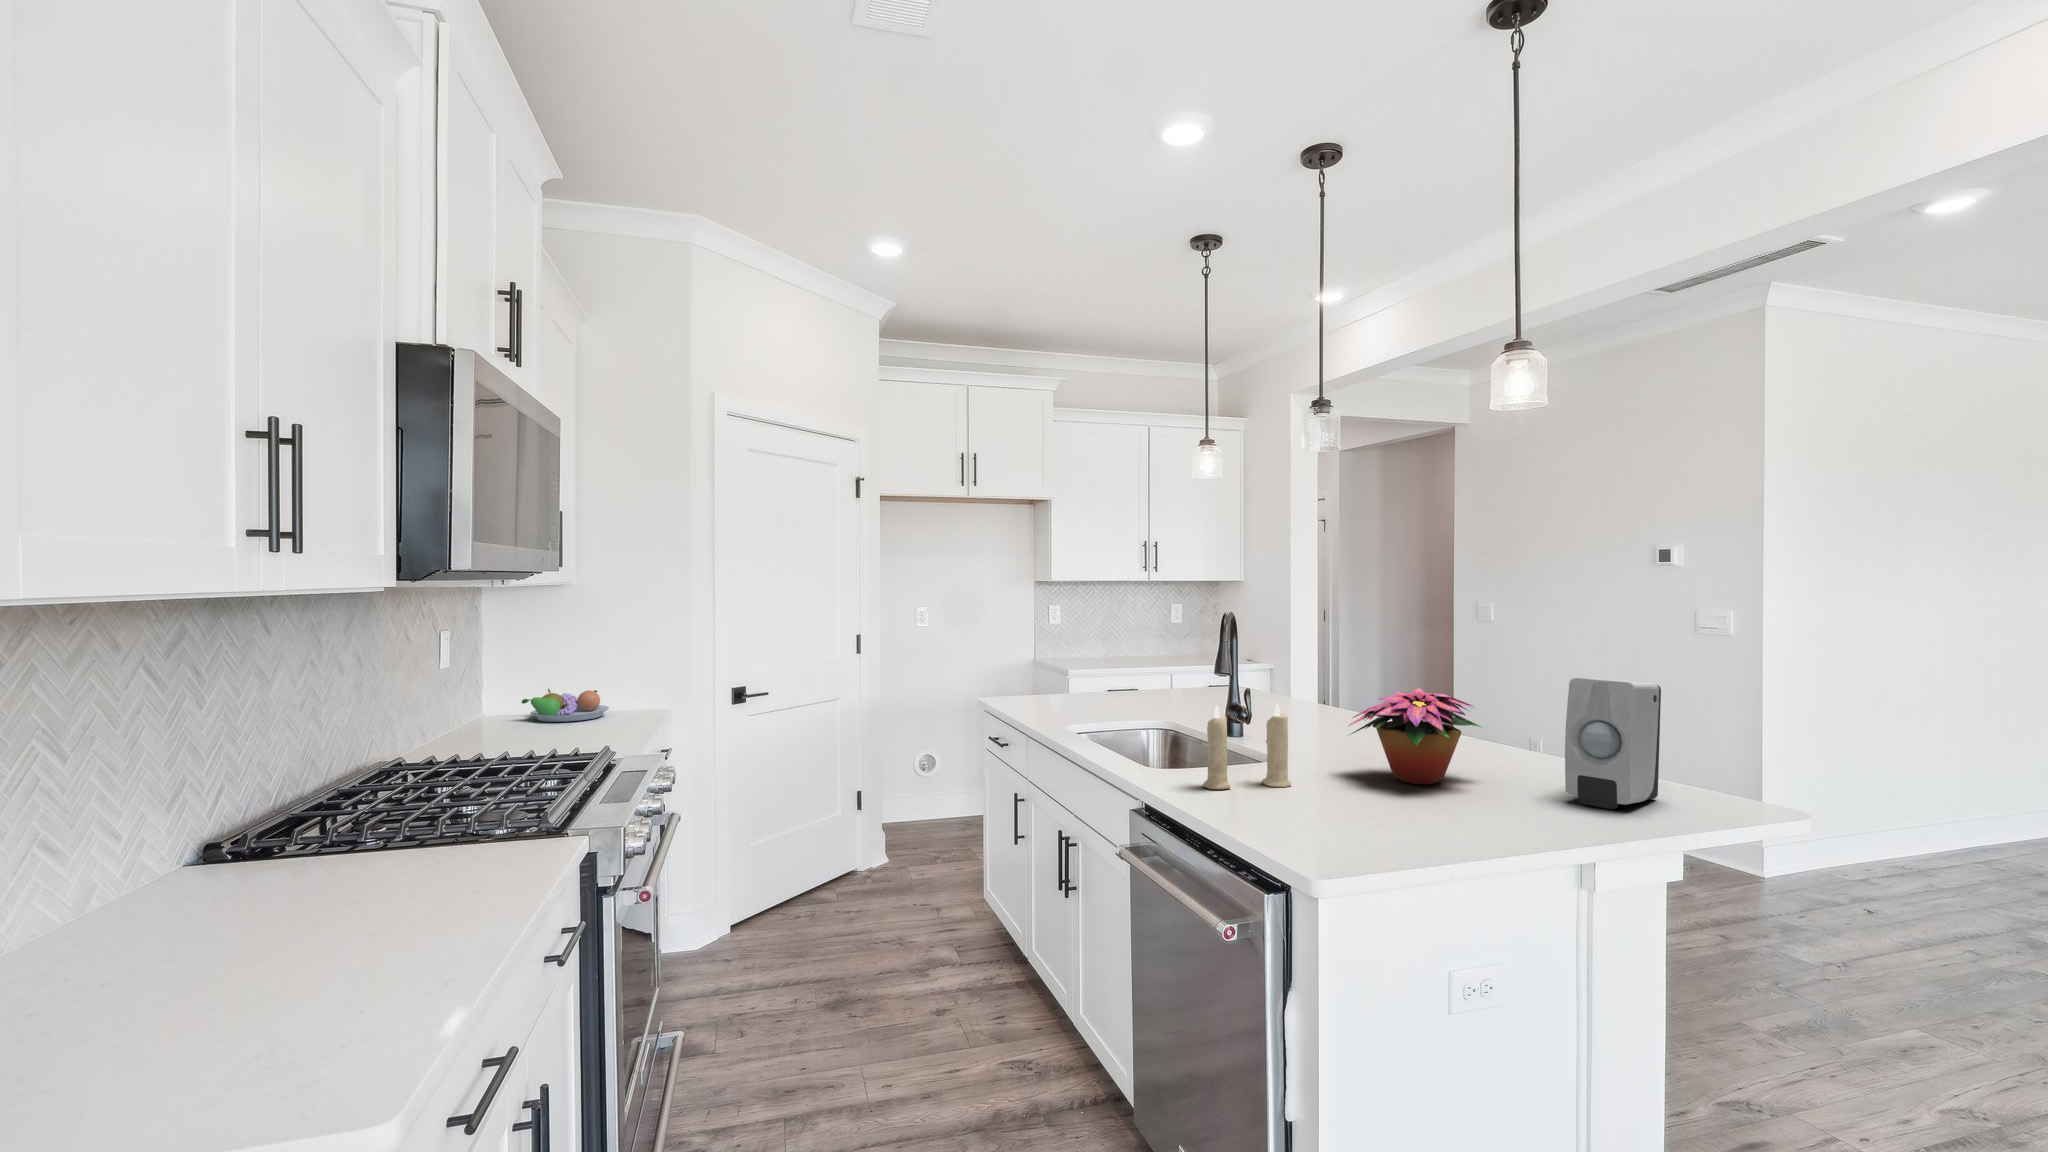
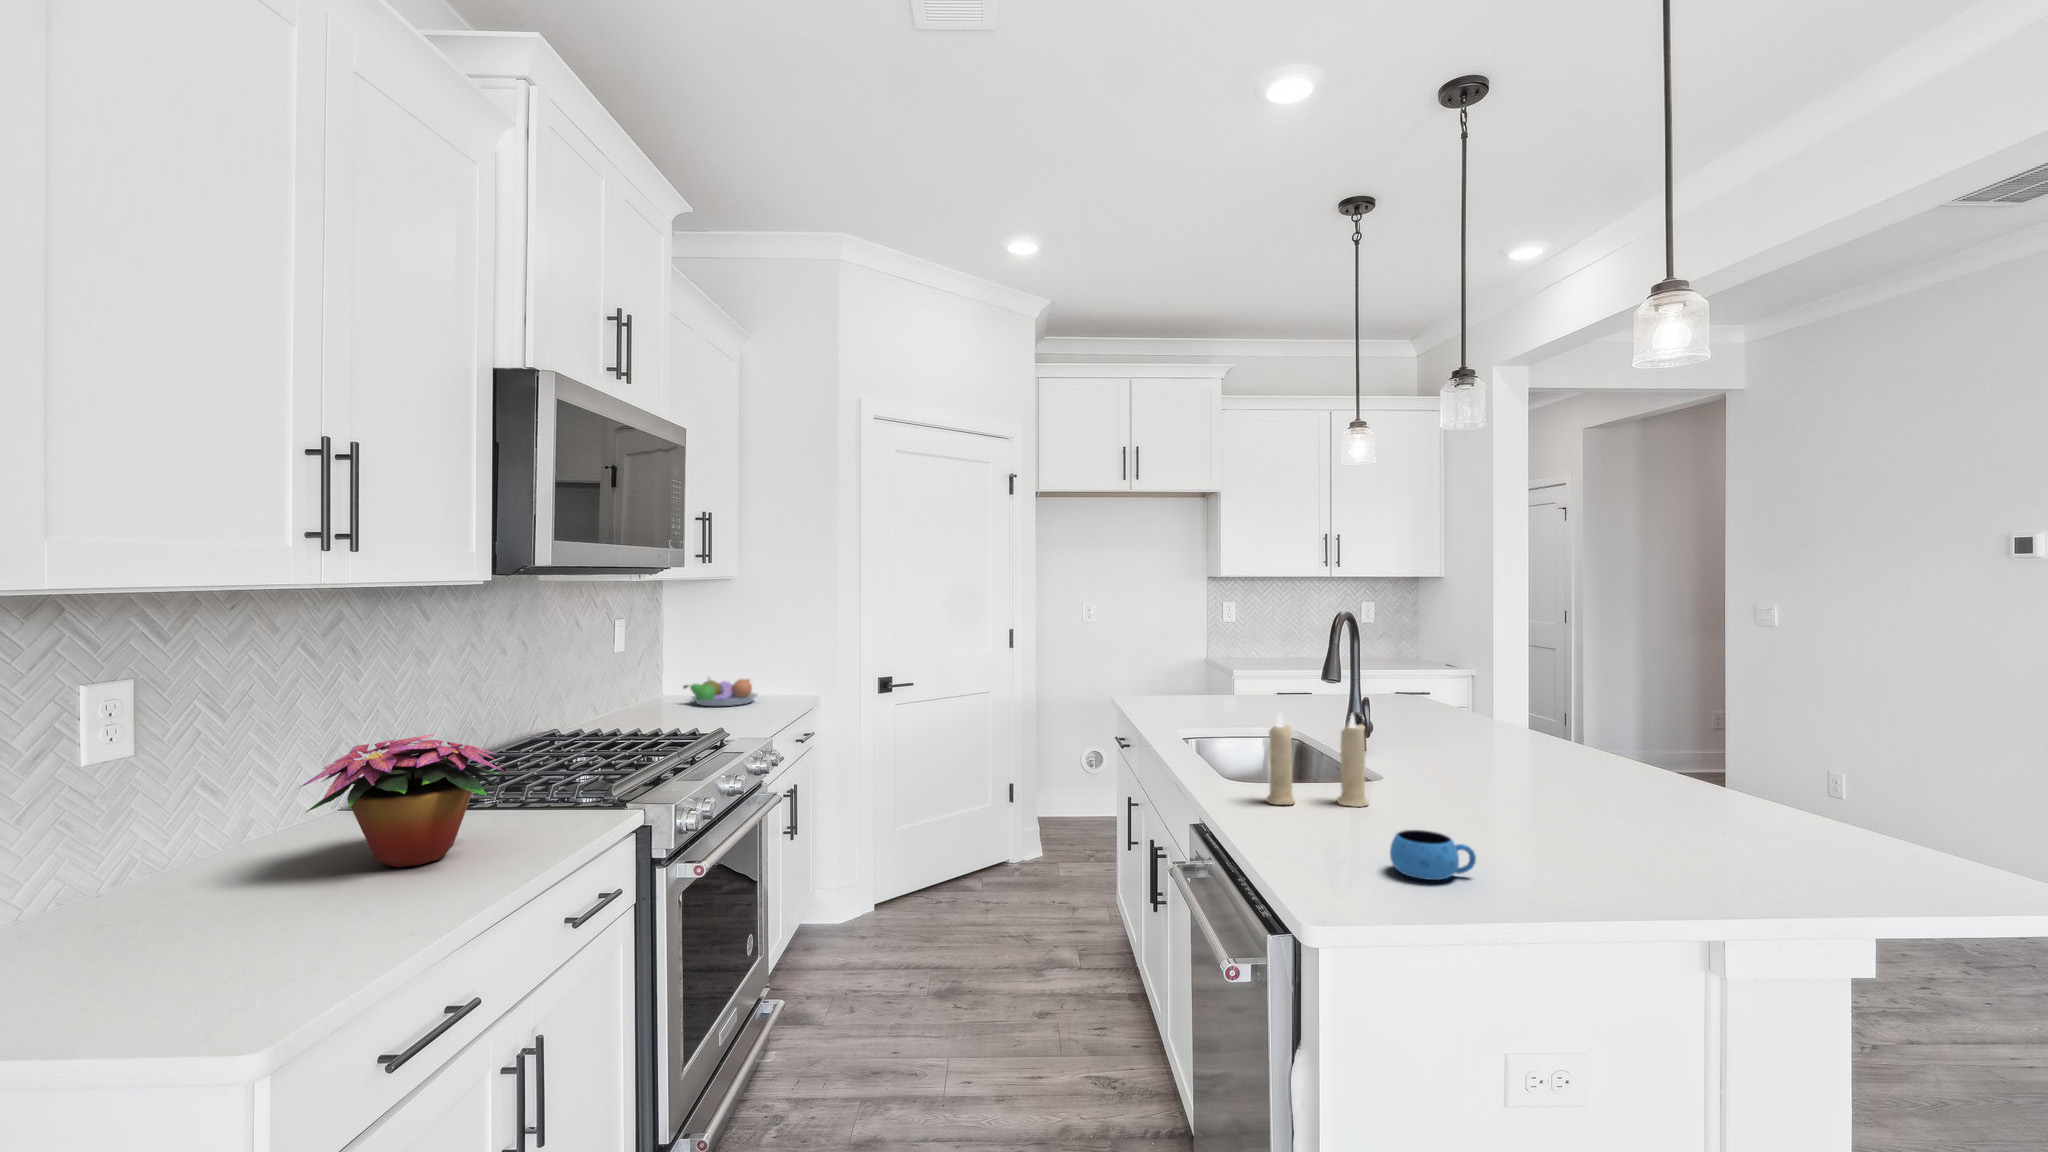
soap dispenser: present [1565,678,1661,809] -> none [1708,694,1855,861]
flower arrangement: present [1349,688,1481,784] -> present [301,734,503,867]
mug: none [1353,802,1423,844] -> present [1390,830,1476,880]

